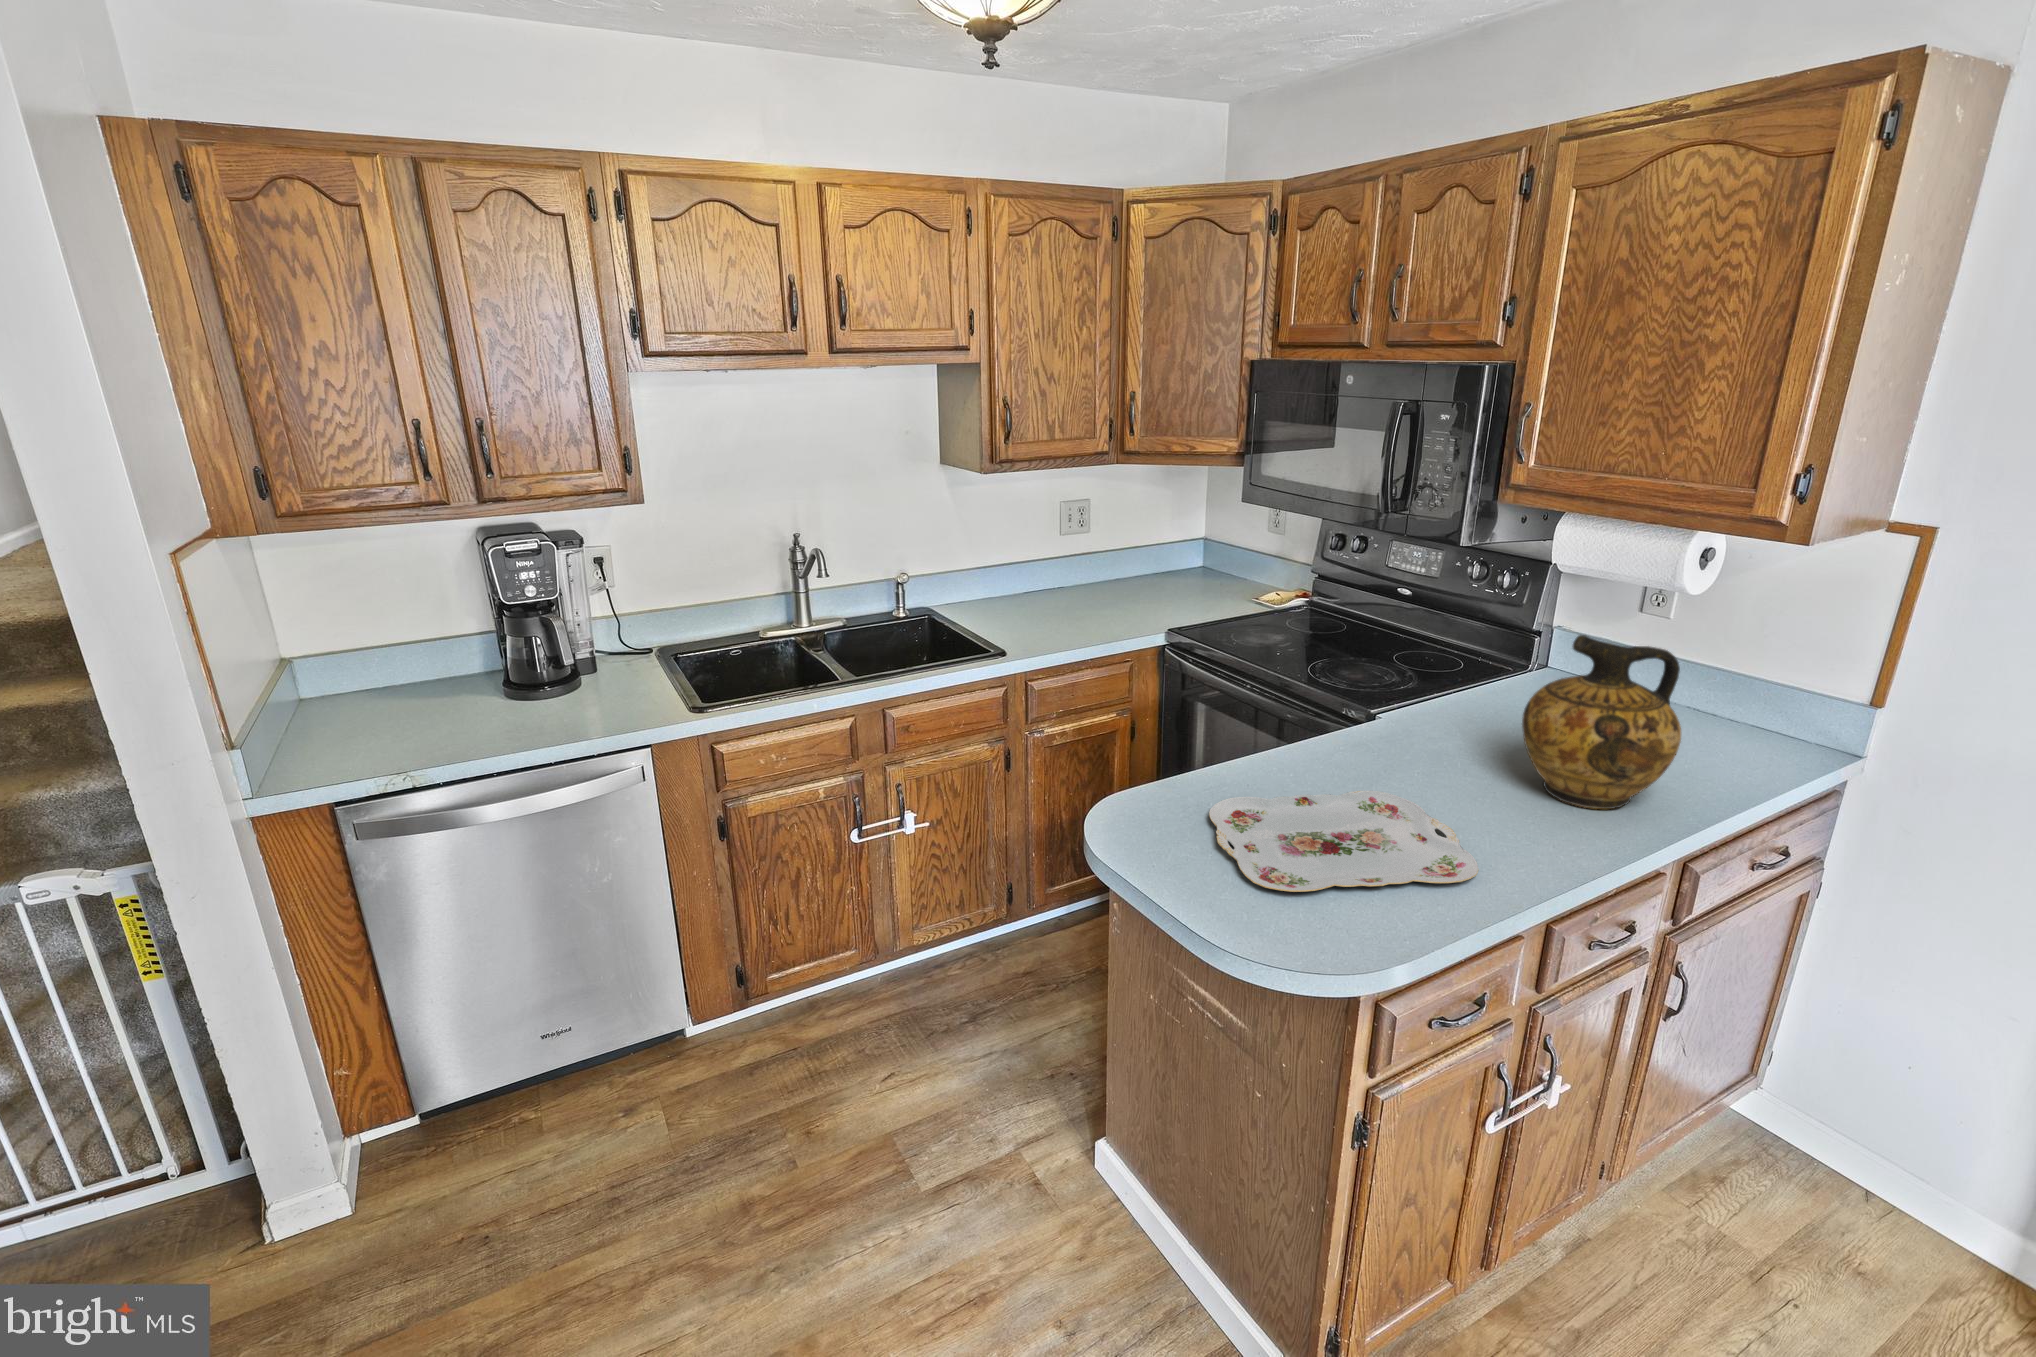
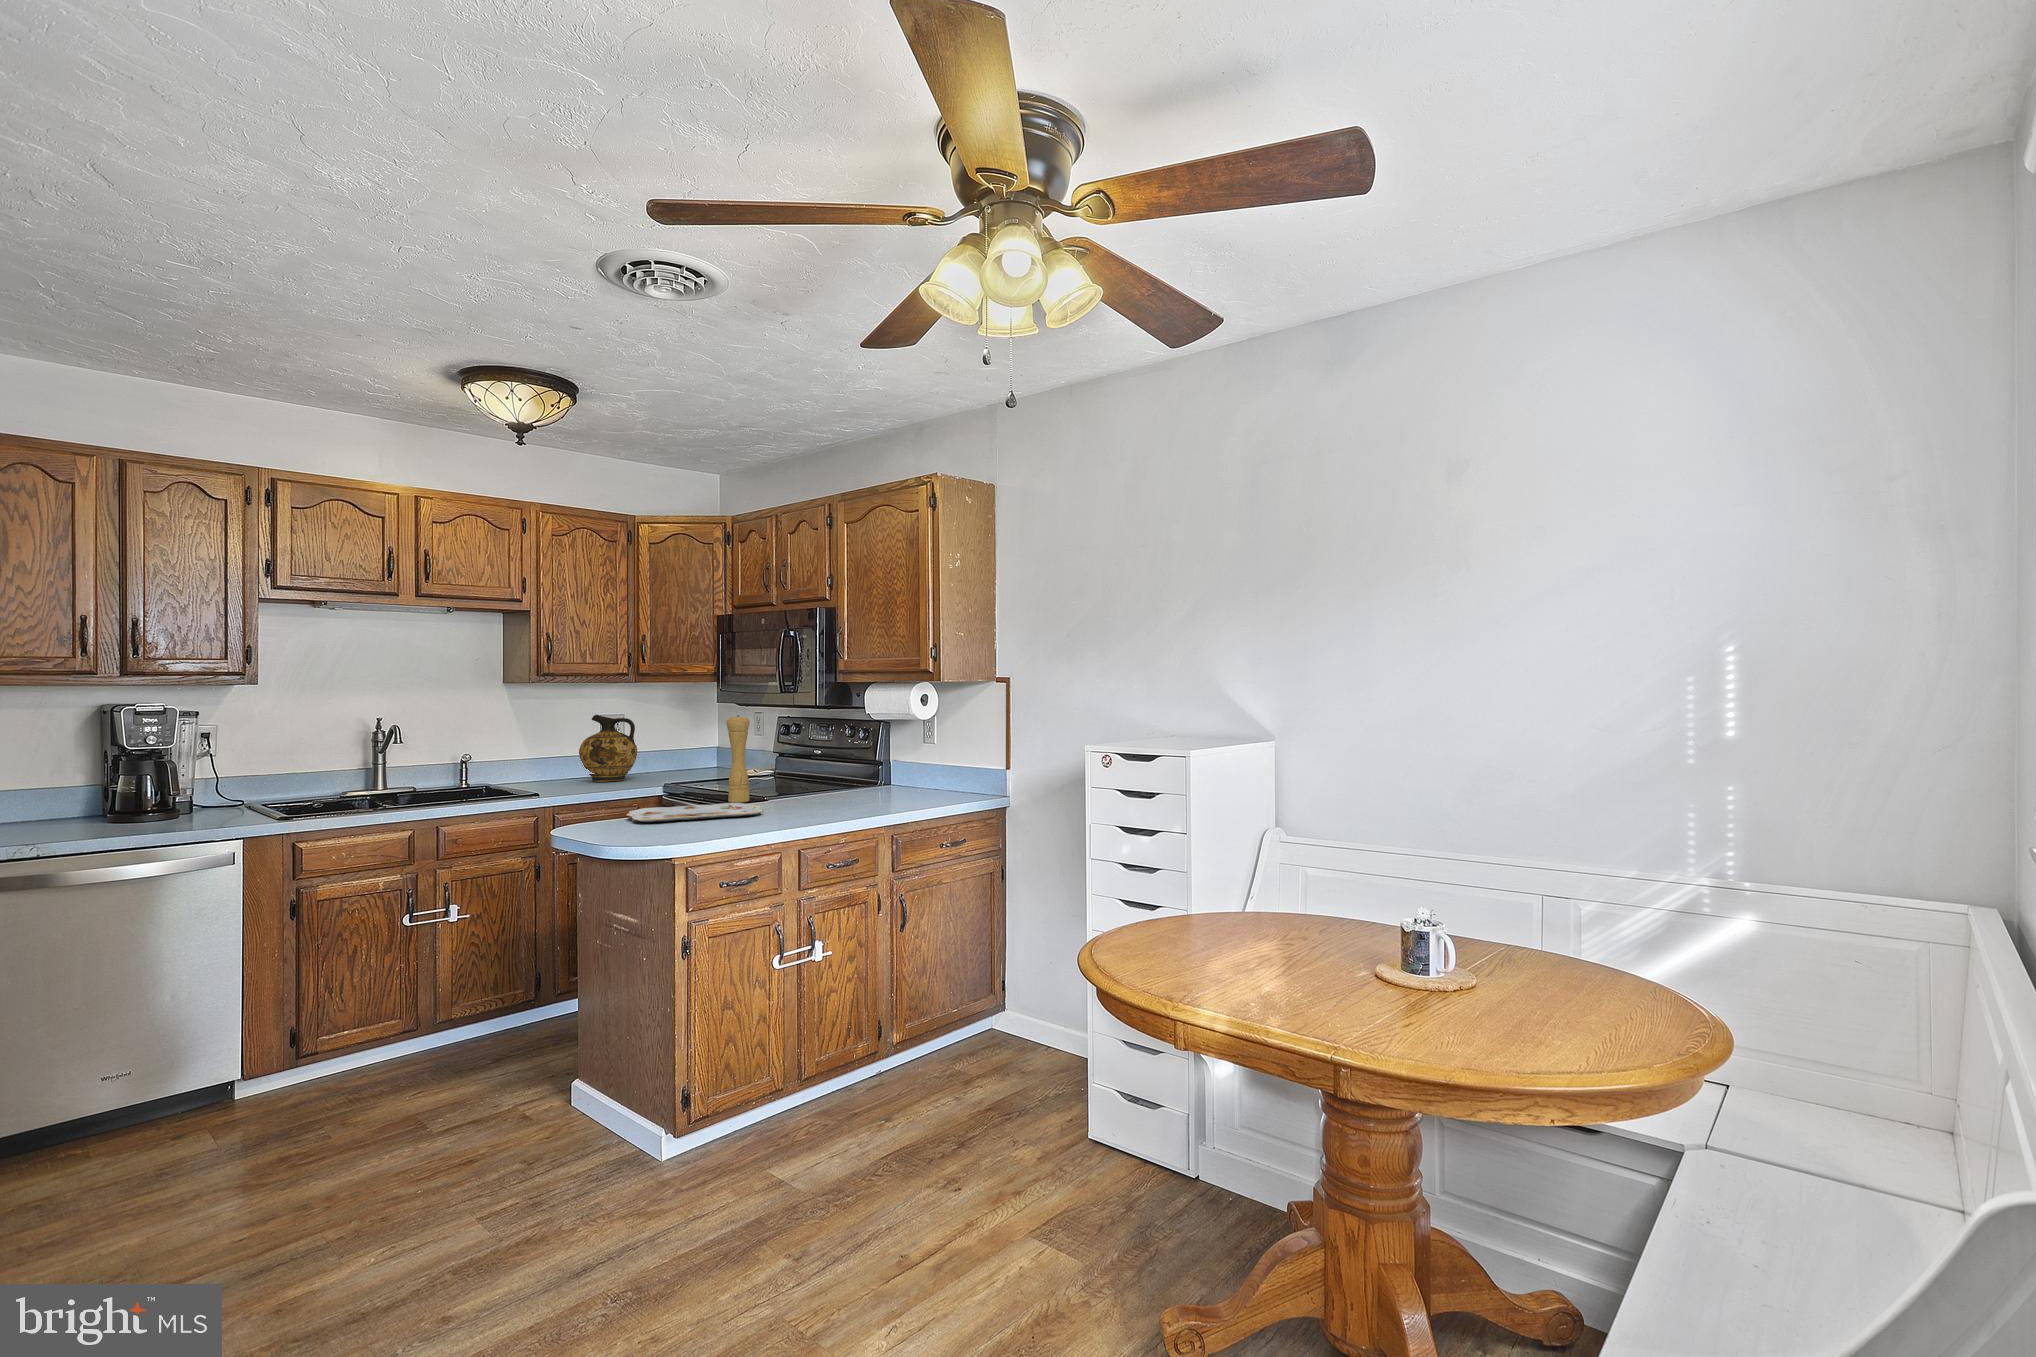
pepper mill: none [1341,614,1395,767] -> present [727,715,749,803]
ceramic jug: present [1522,635,1681,809] -> present [579,715,637,782]

